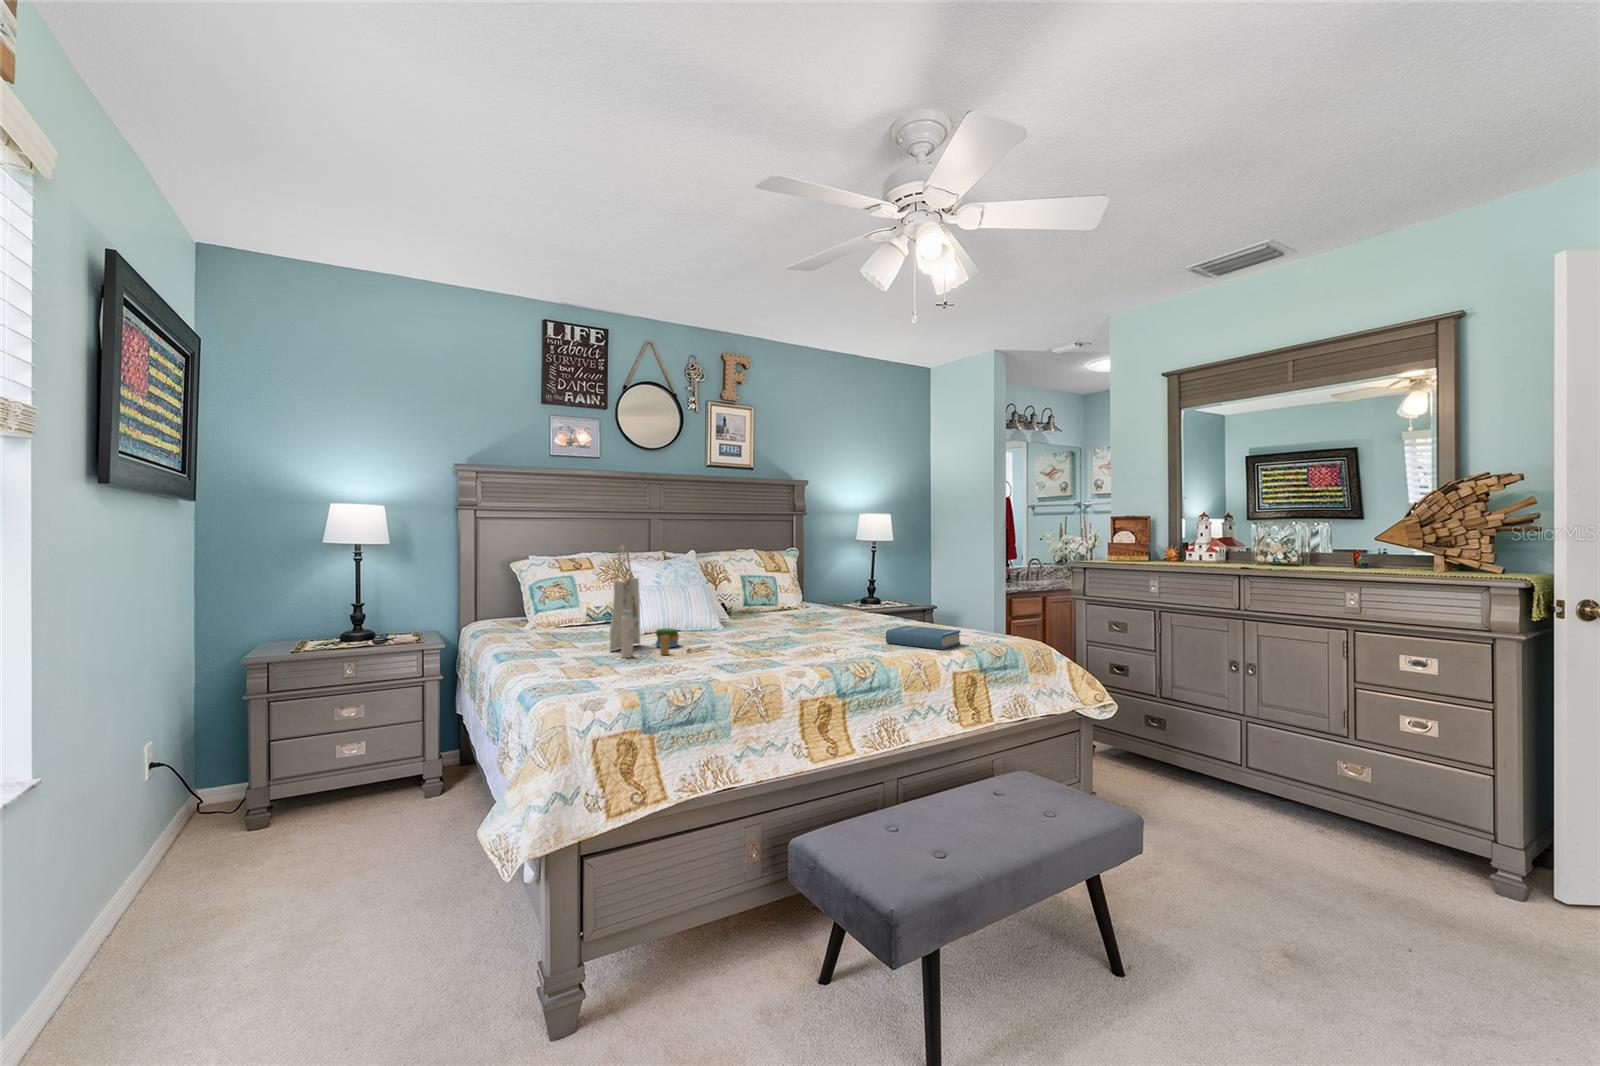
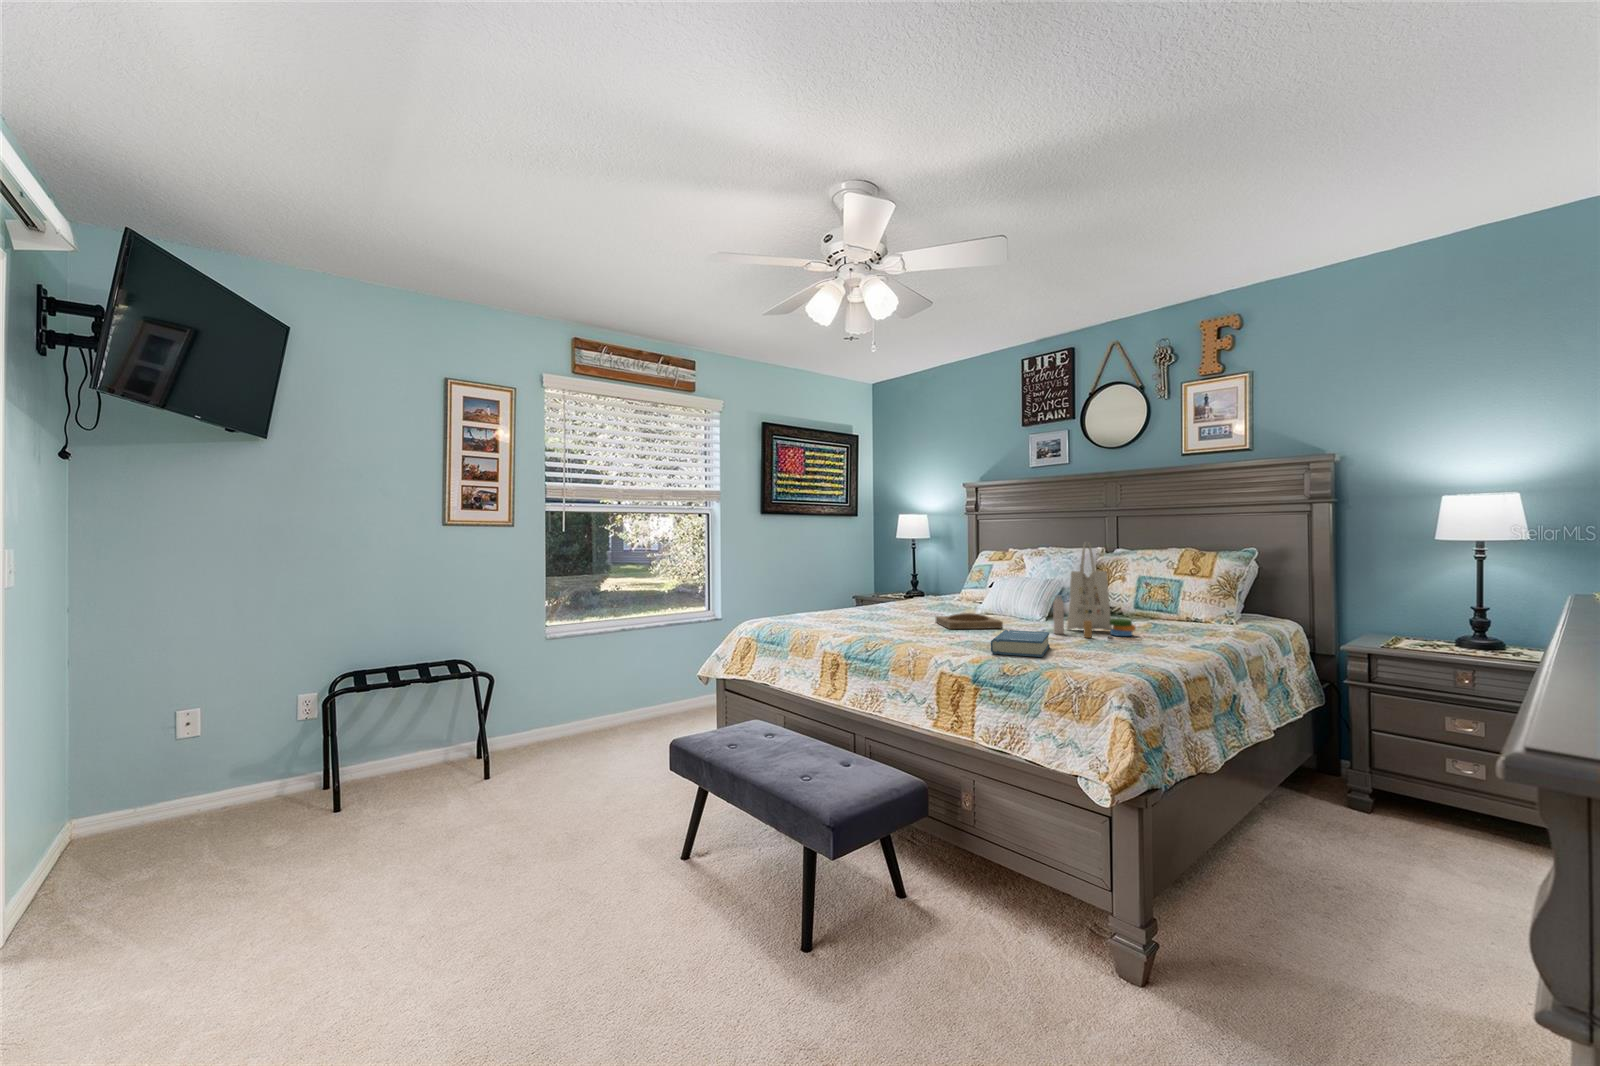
tote bag: present [610,546,711,658] -> present [1053,543,1141,641]
tray: none [727,625,795,644] -> present [936,613,1003,629]

